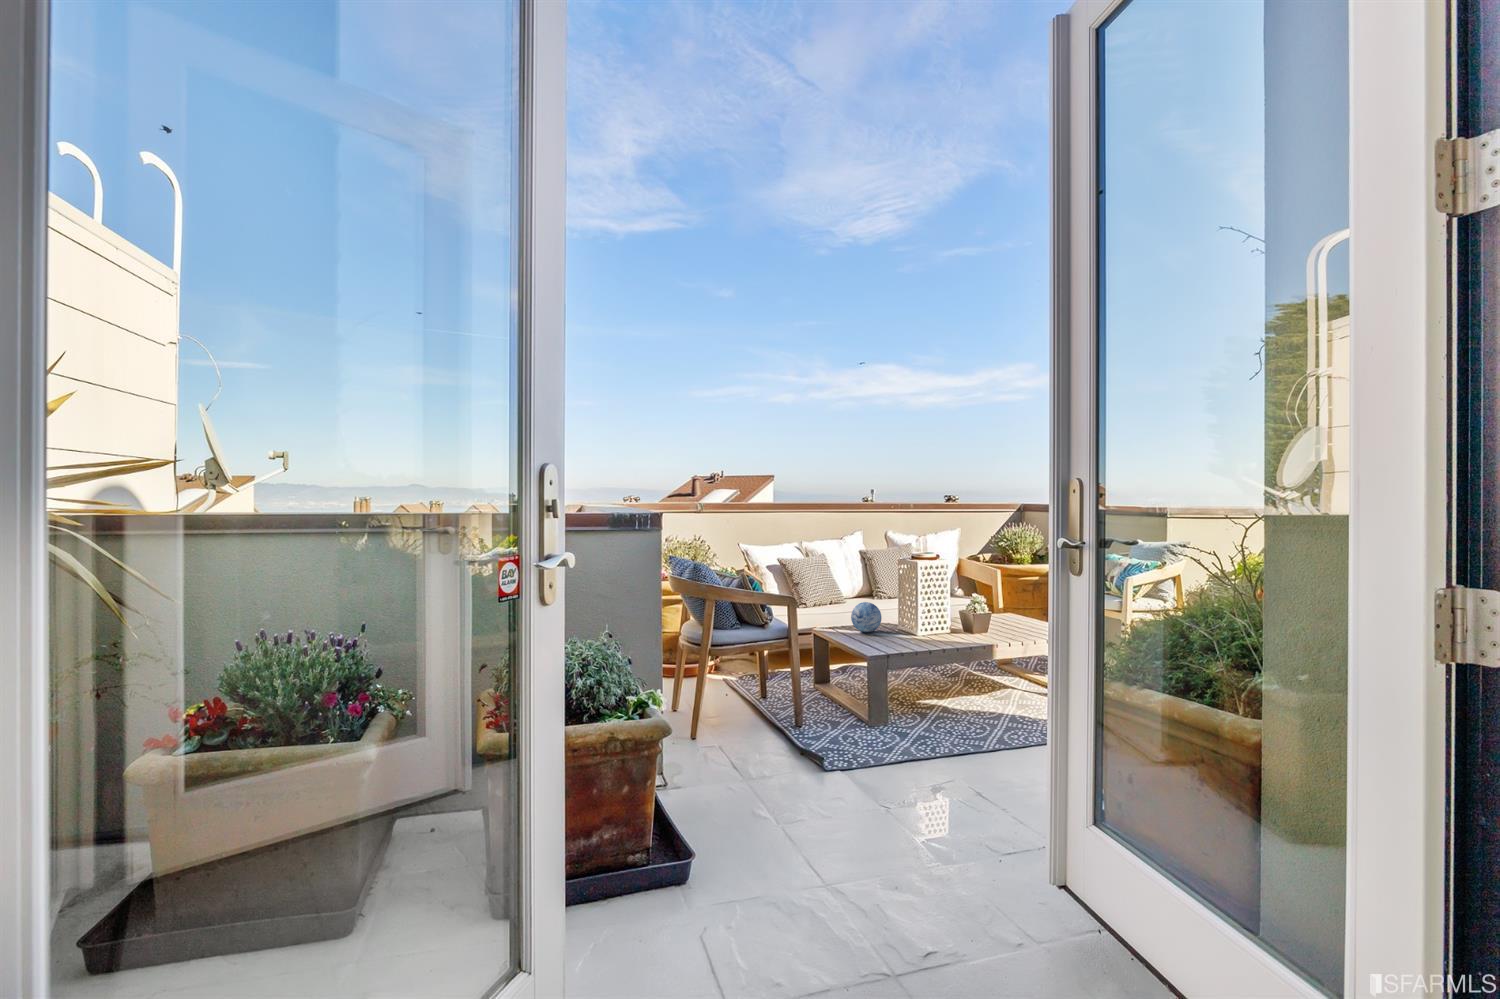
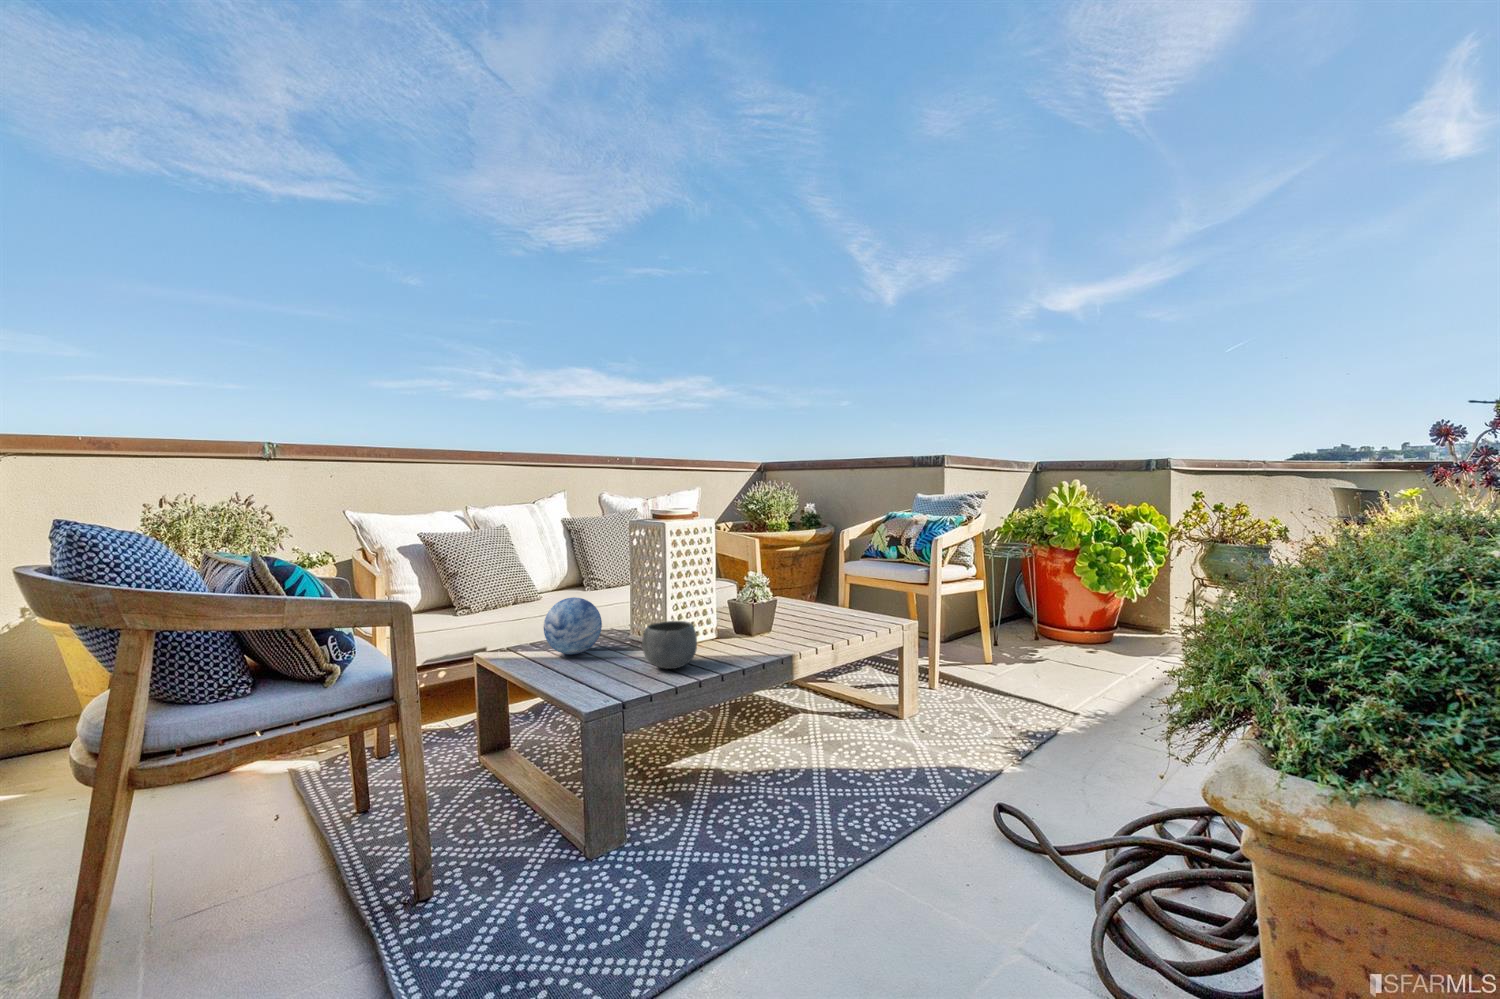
ceramic bowl: none [902,619,931,643] -> present [642,621,697,669]

